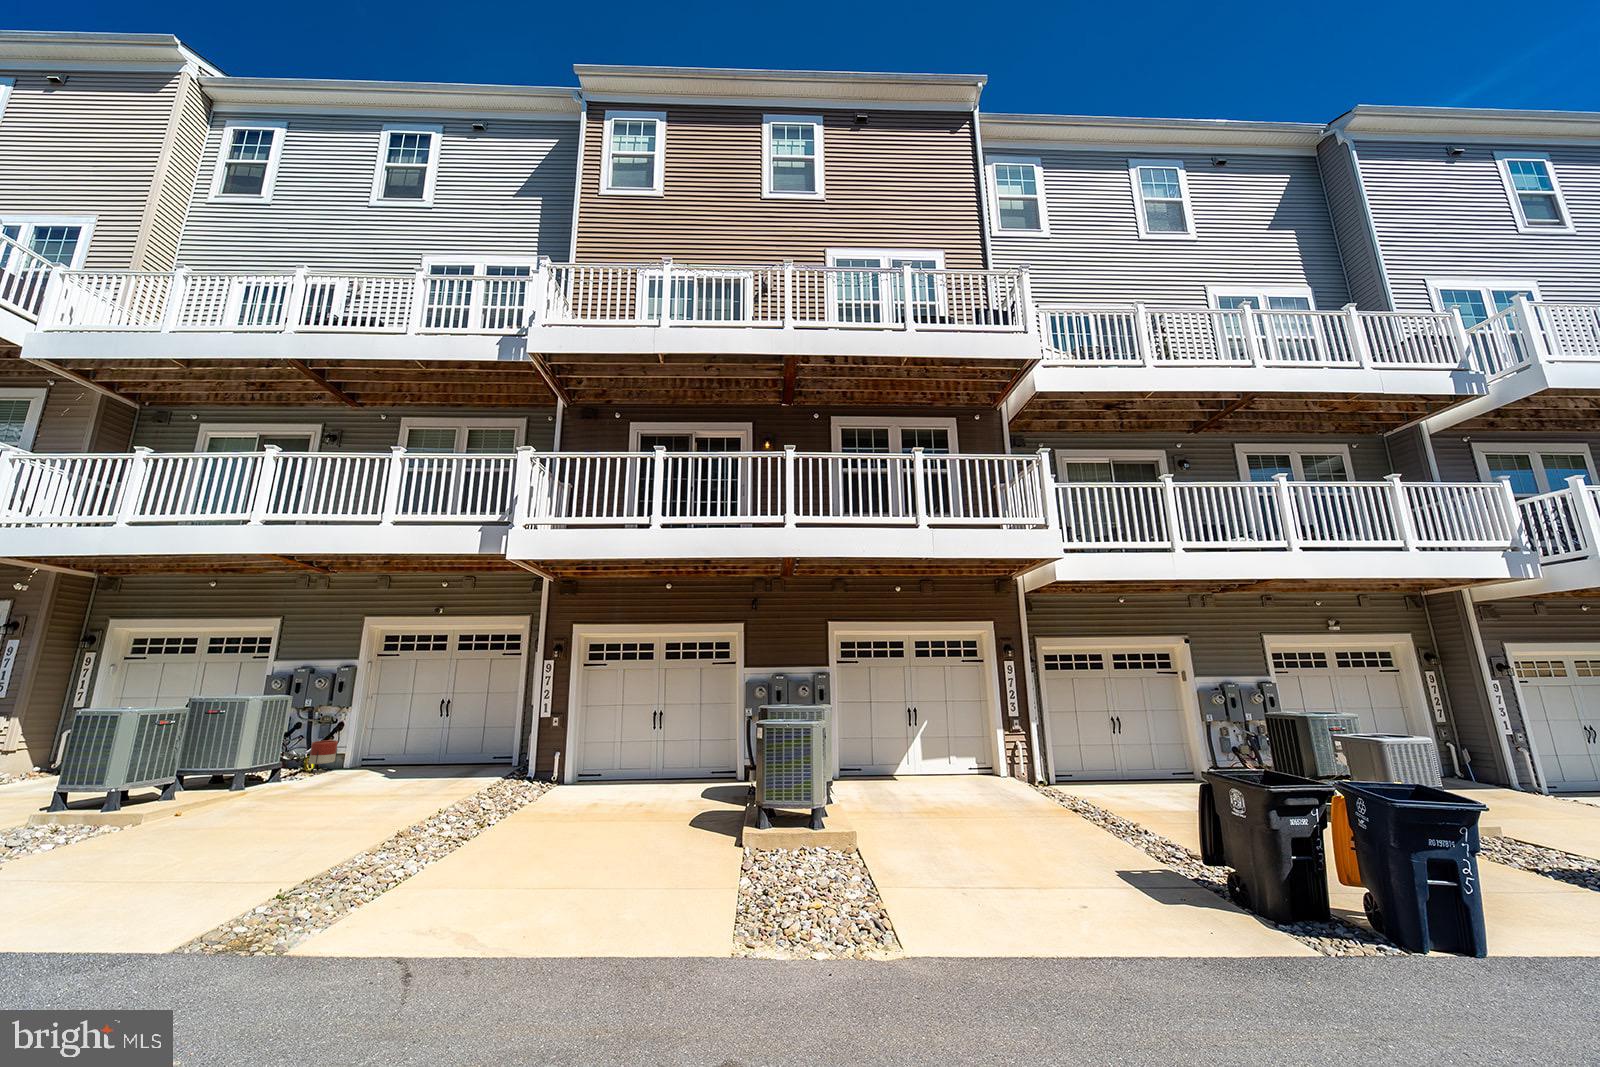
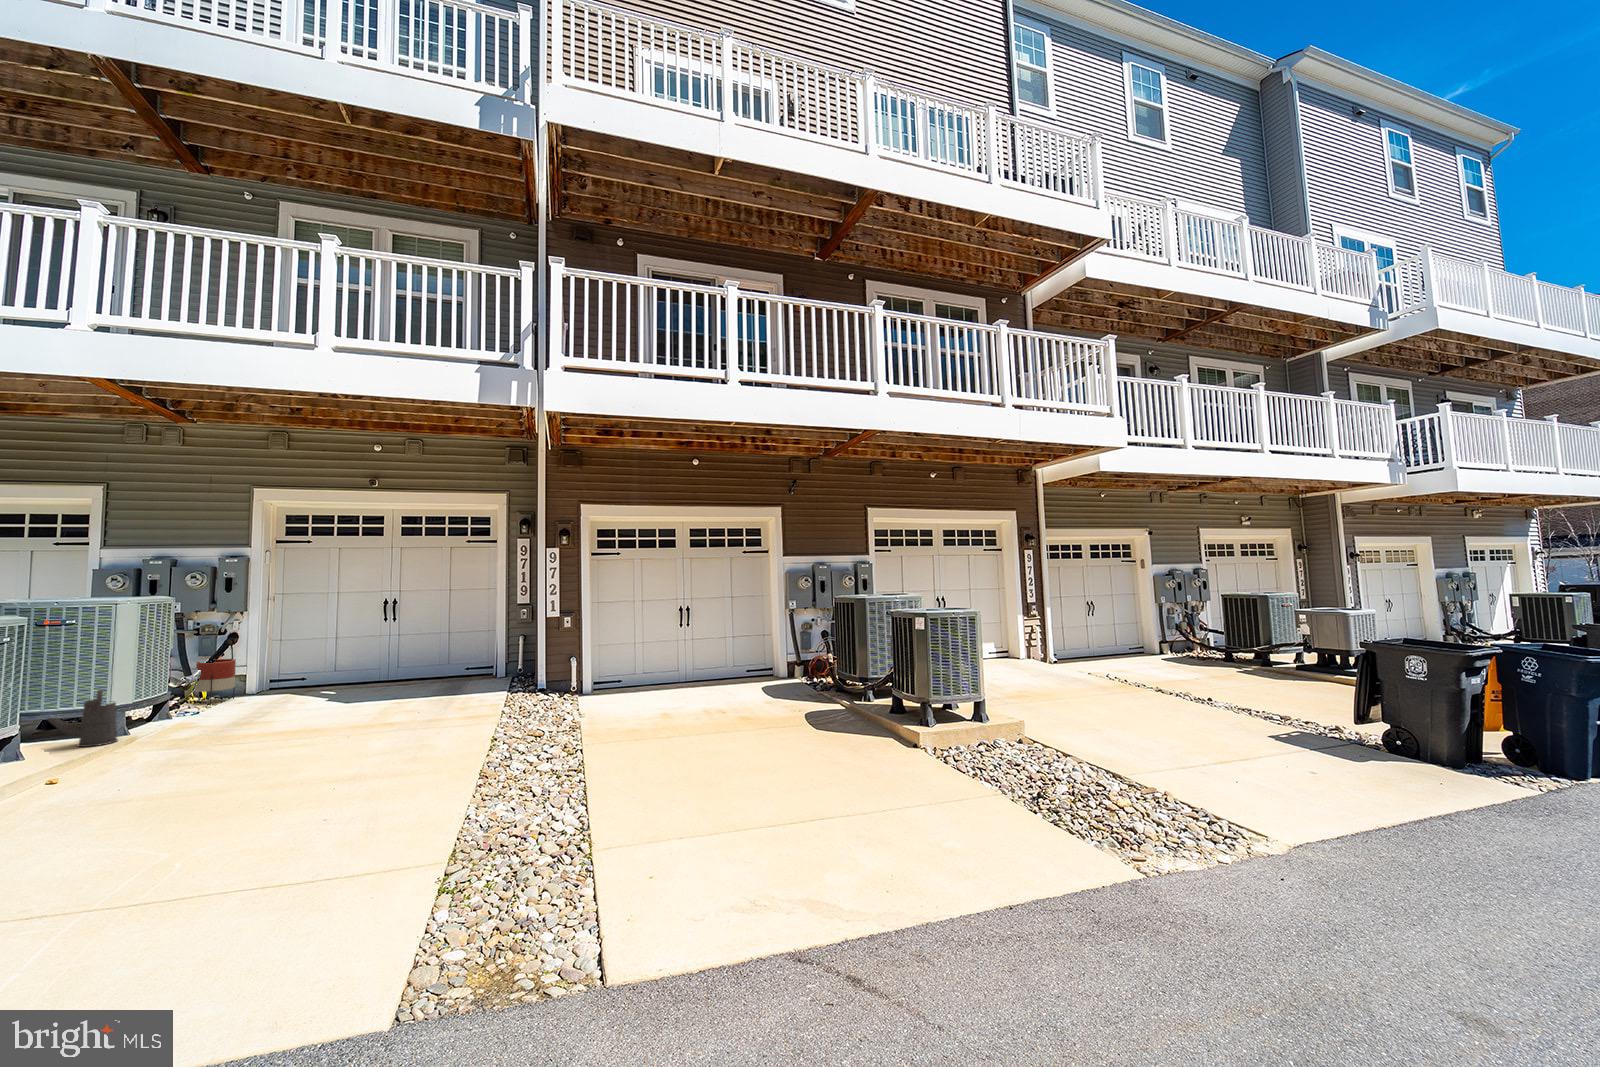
watering can: none [182,758,237,798] -> present [47,690,118,747]

